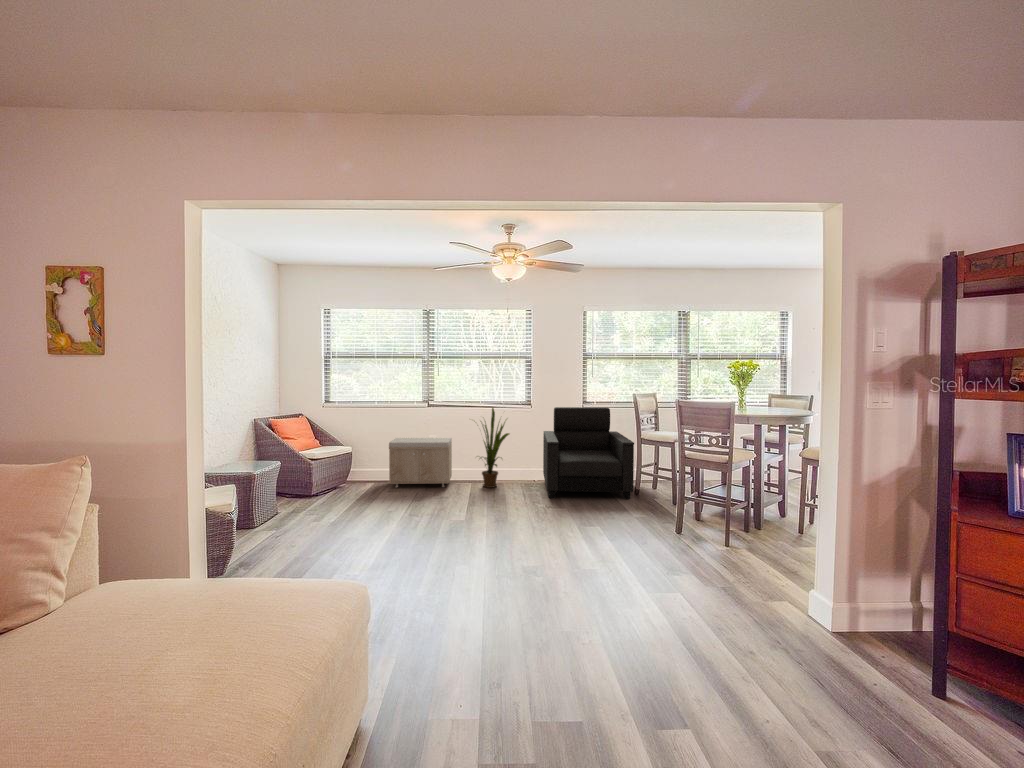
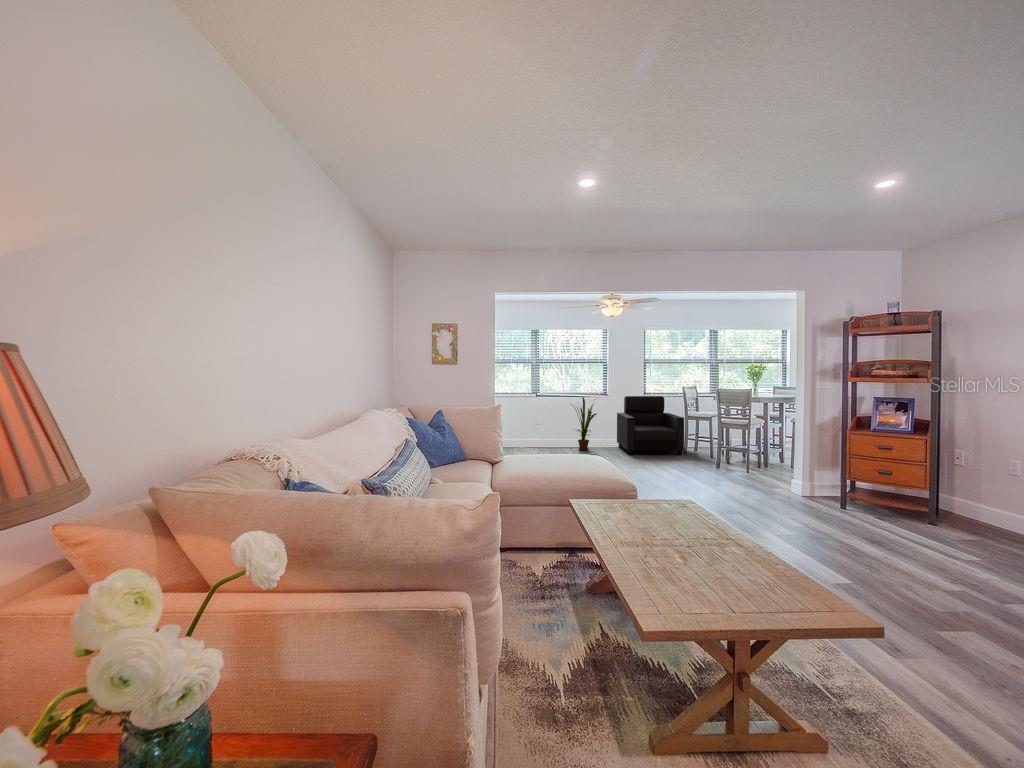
storage bench: present [389,438,452,488] -> none [516,418,557,450]

